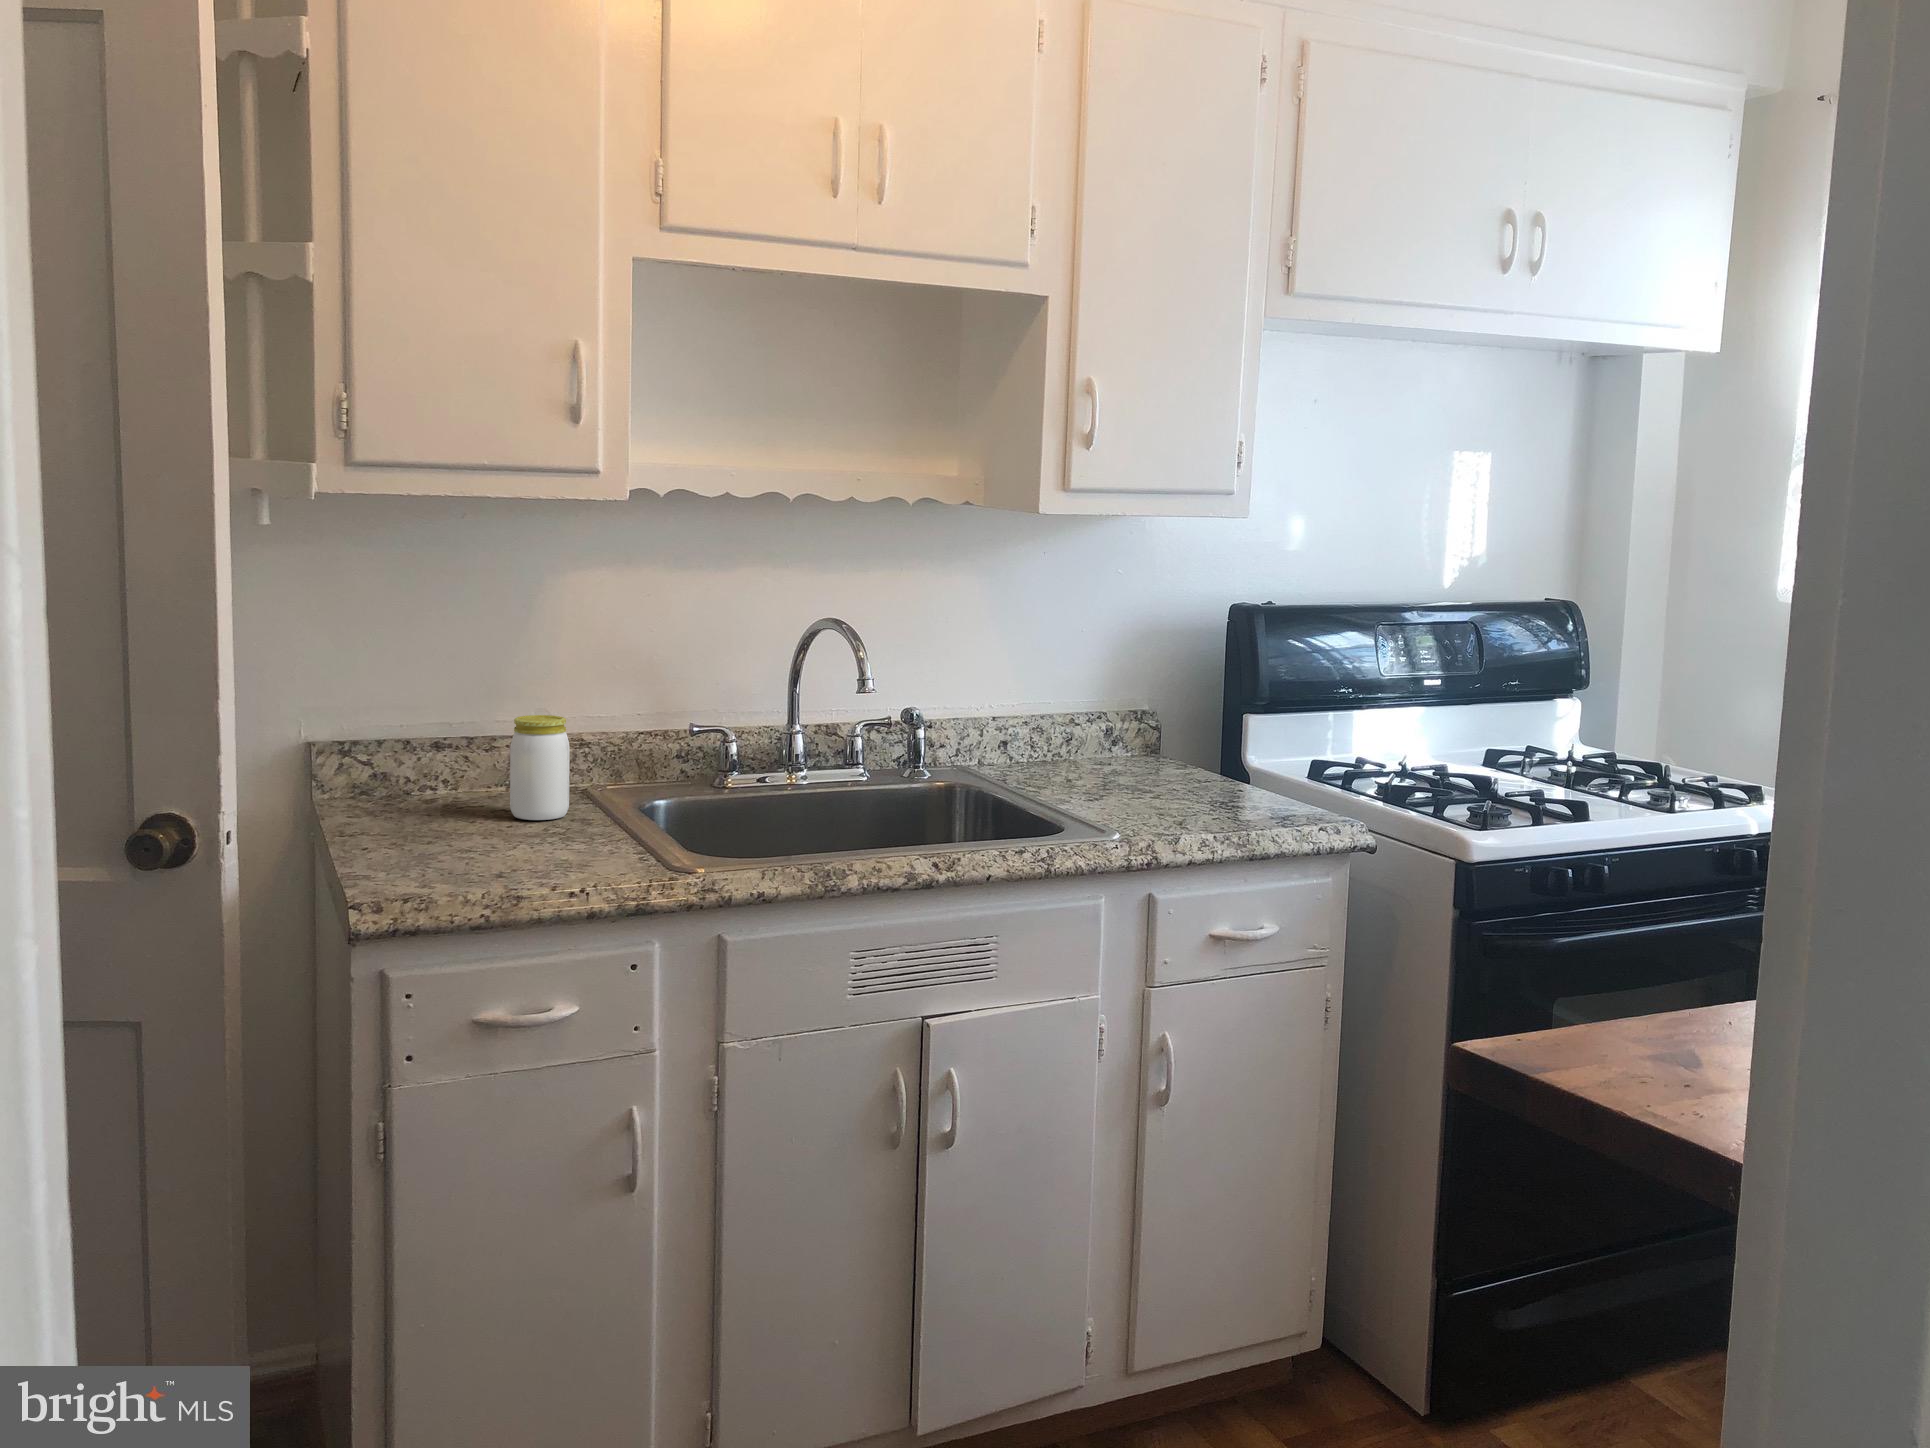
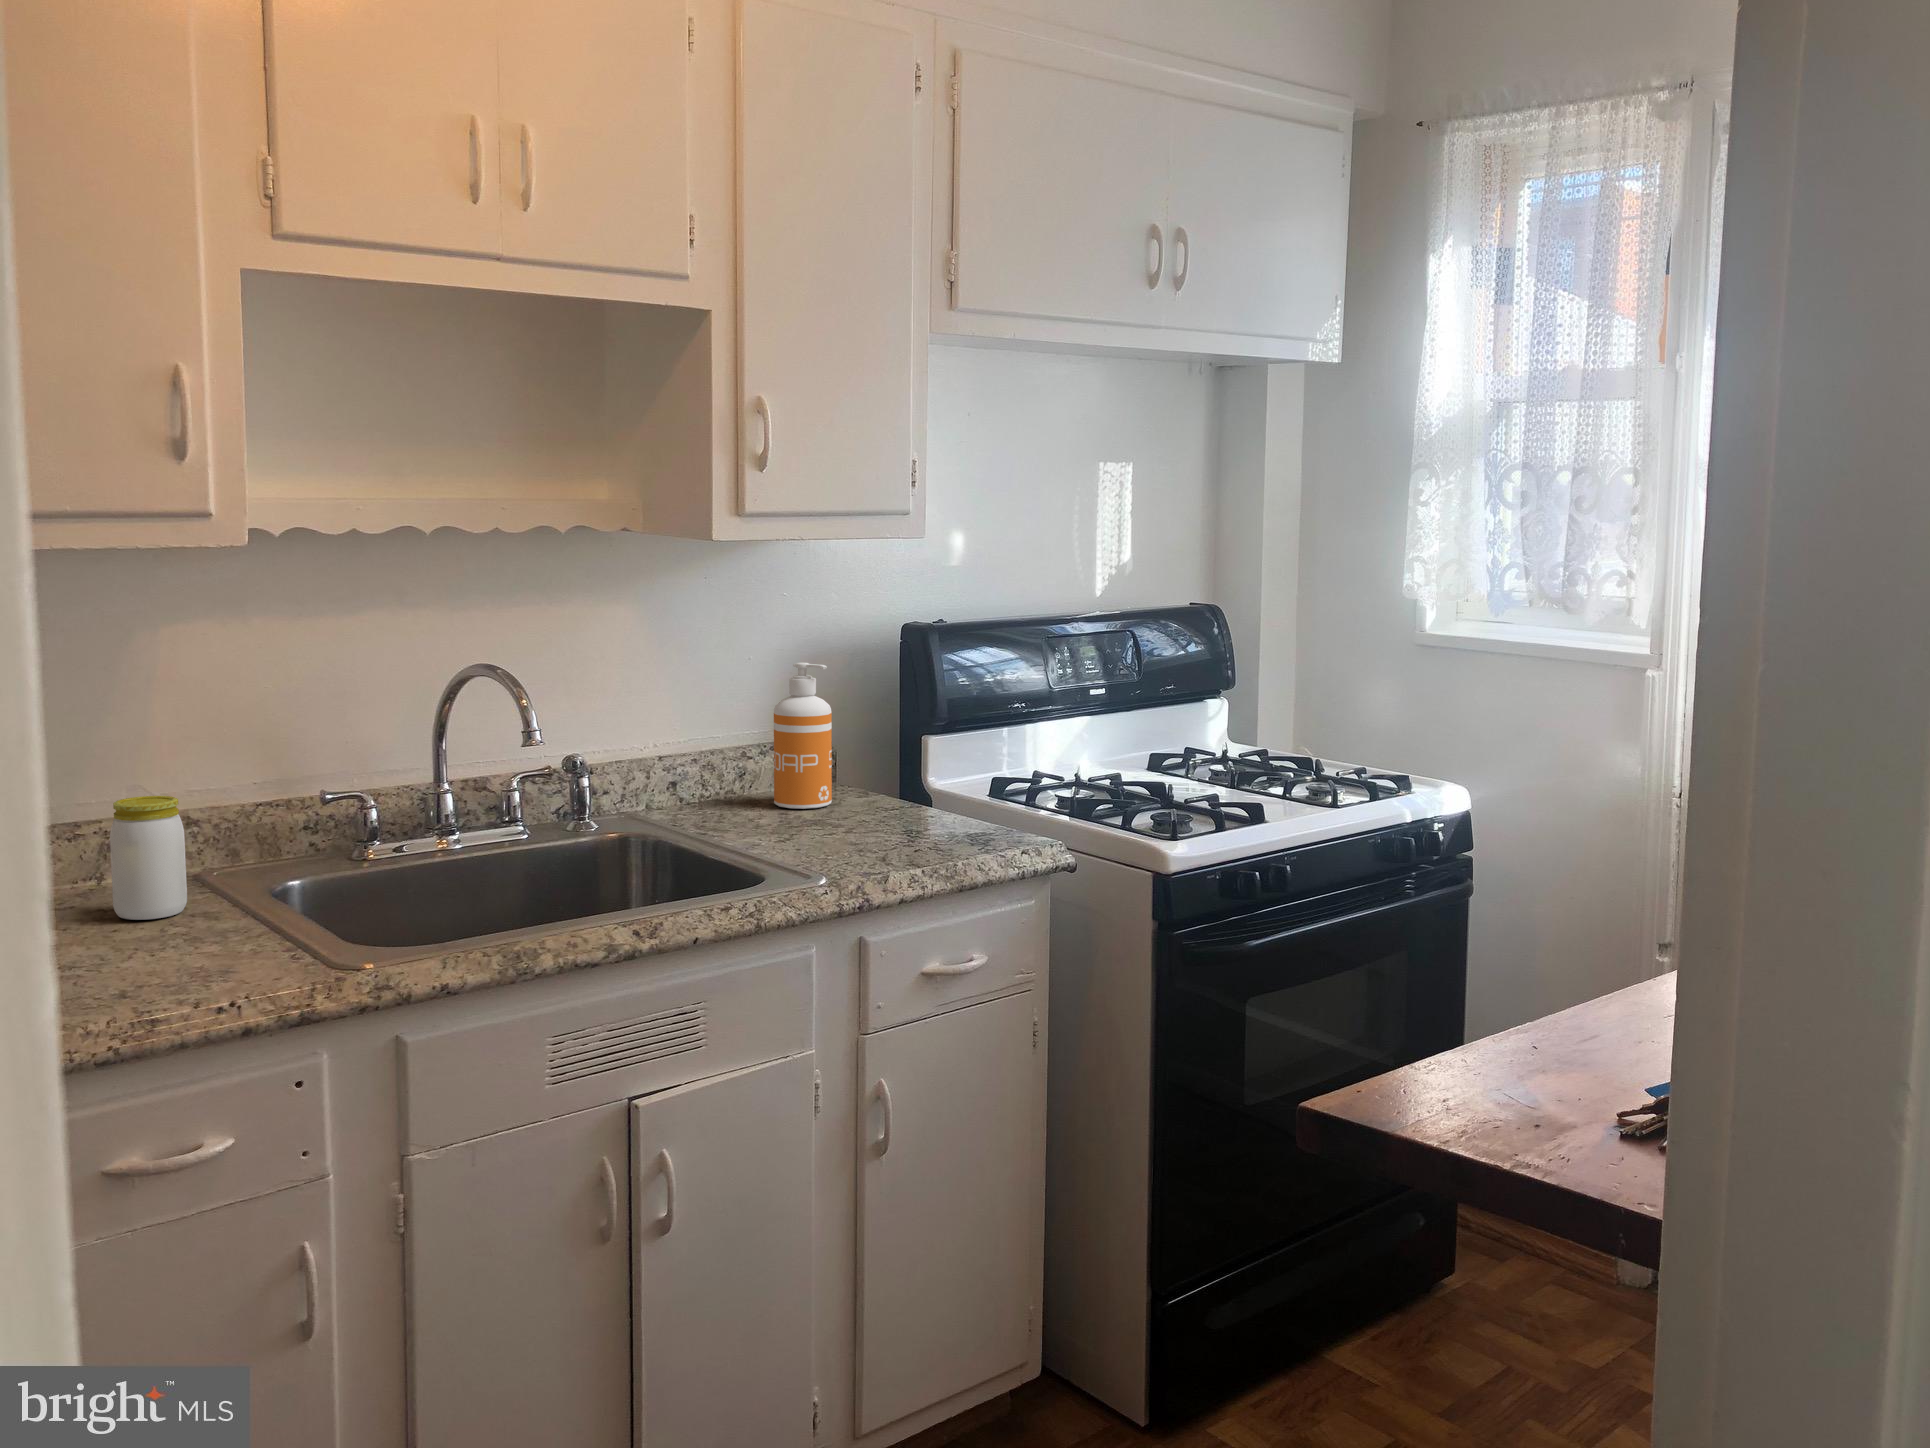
soap dispenser: none [1098,636,1156,774] -> present [774,663,832,809]

